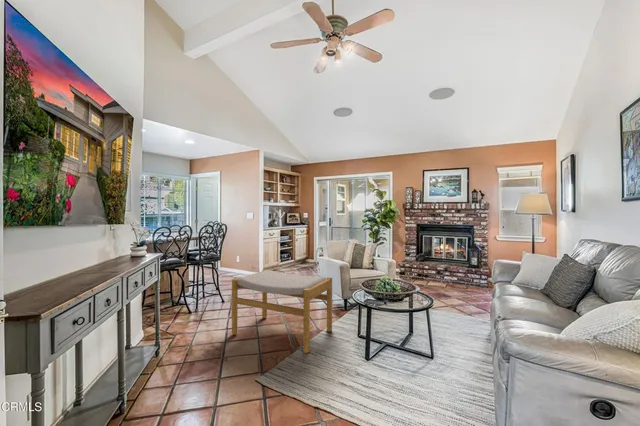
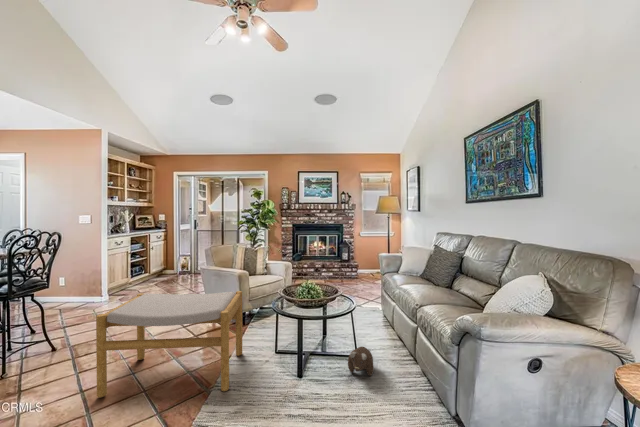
plush toy: none [413,347,444,379] -> present [348,347,374,376]

